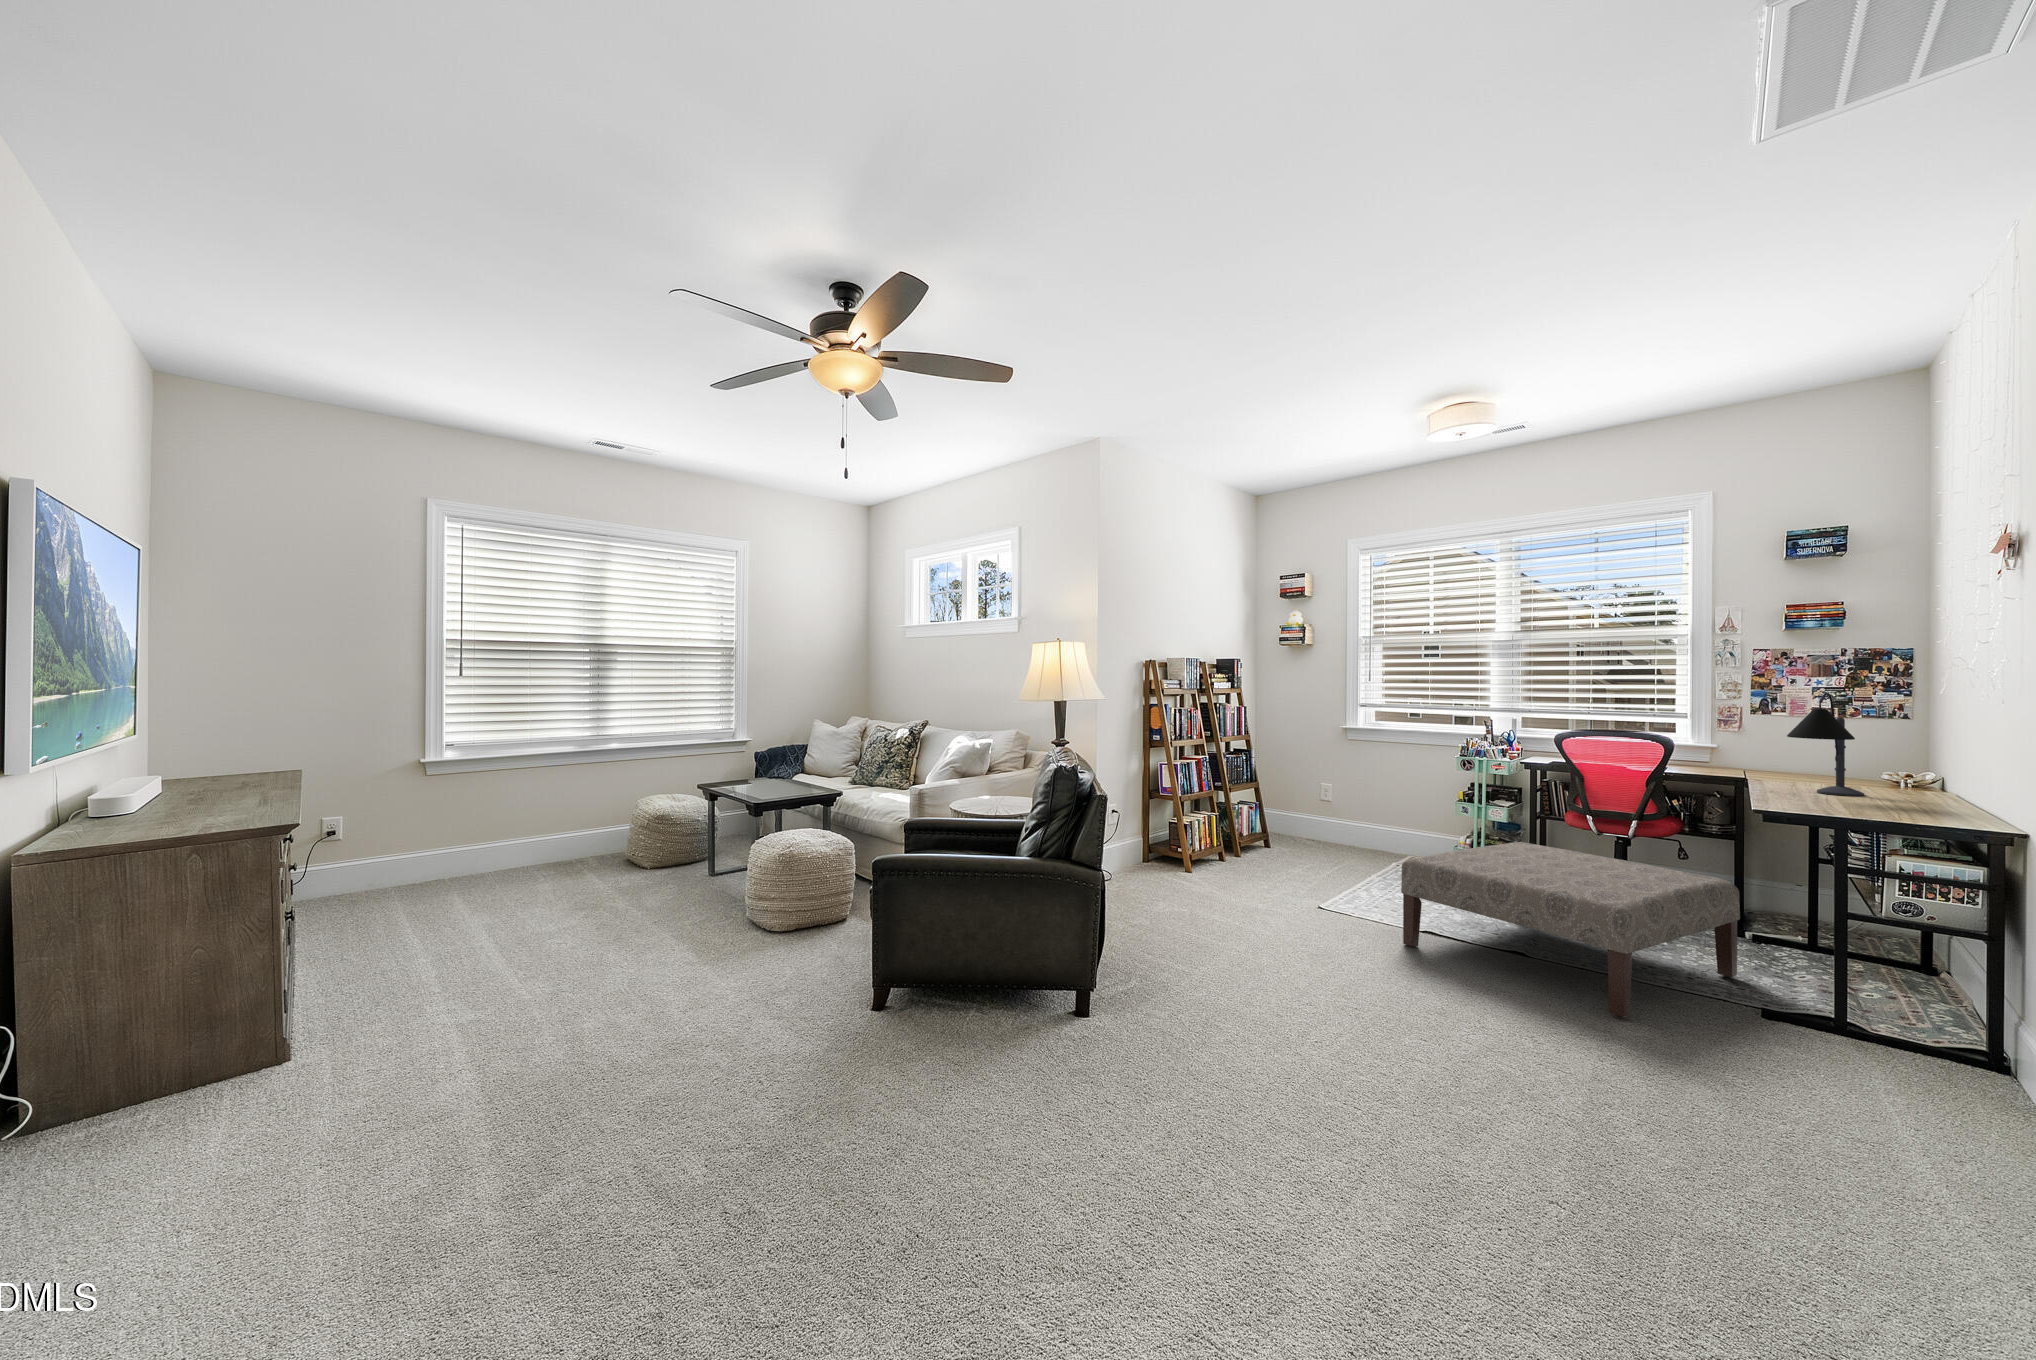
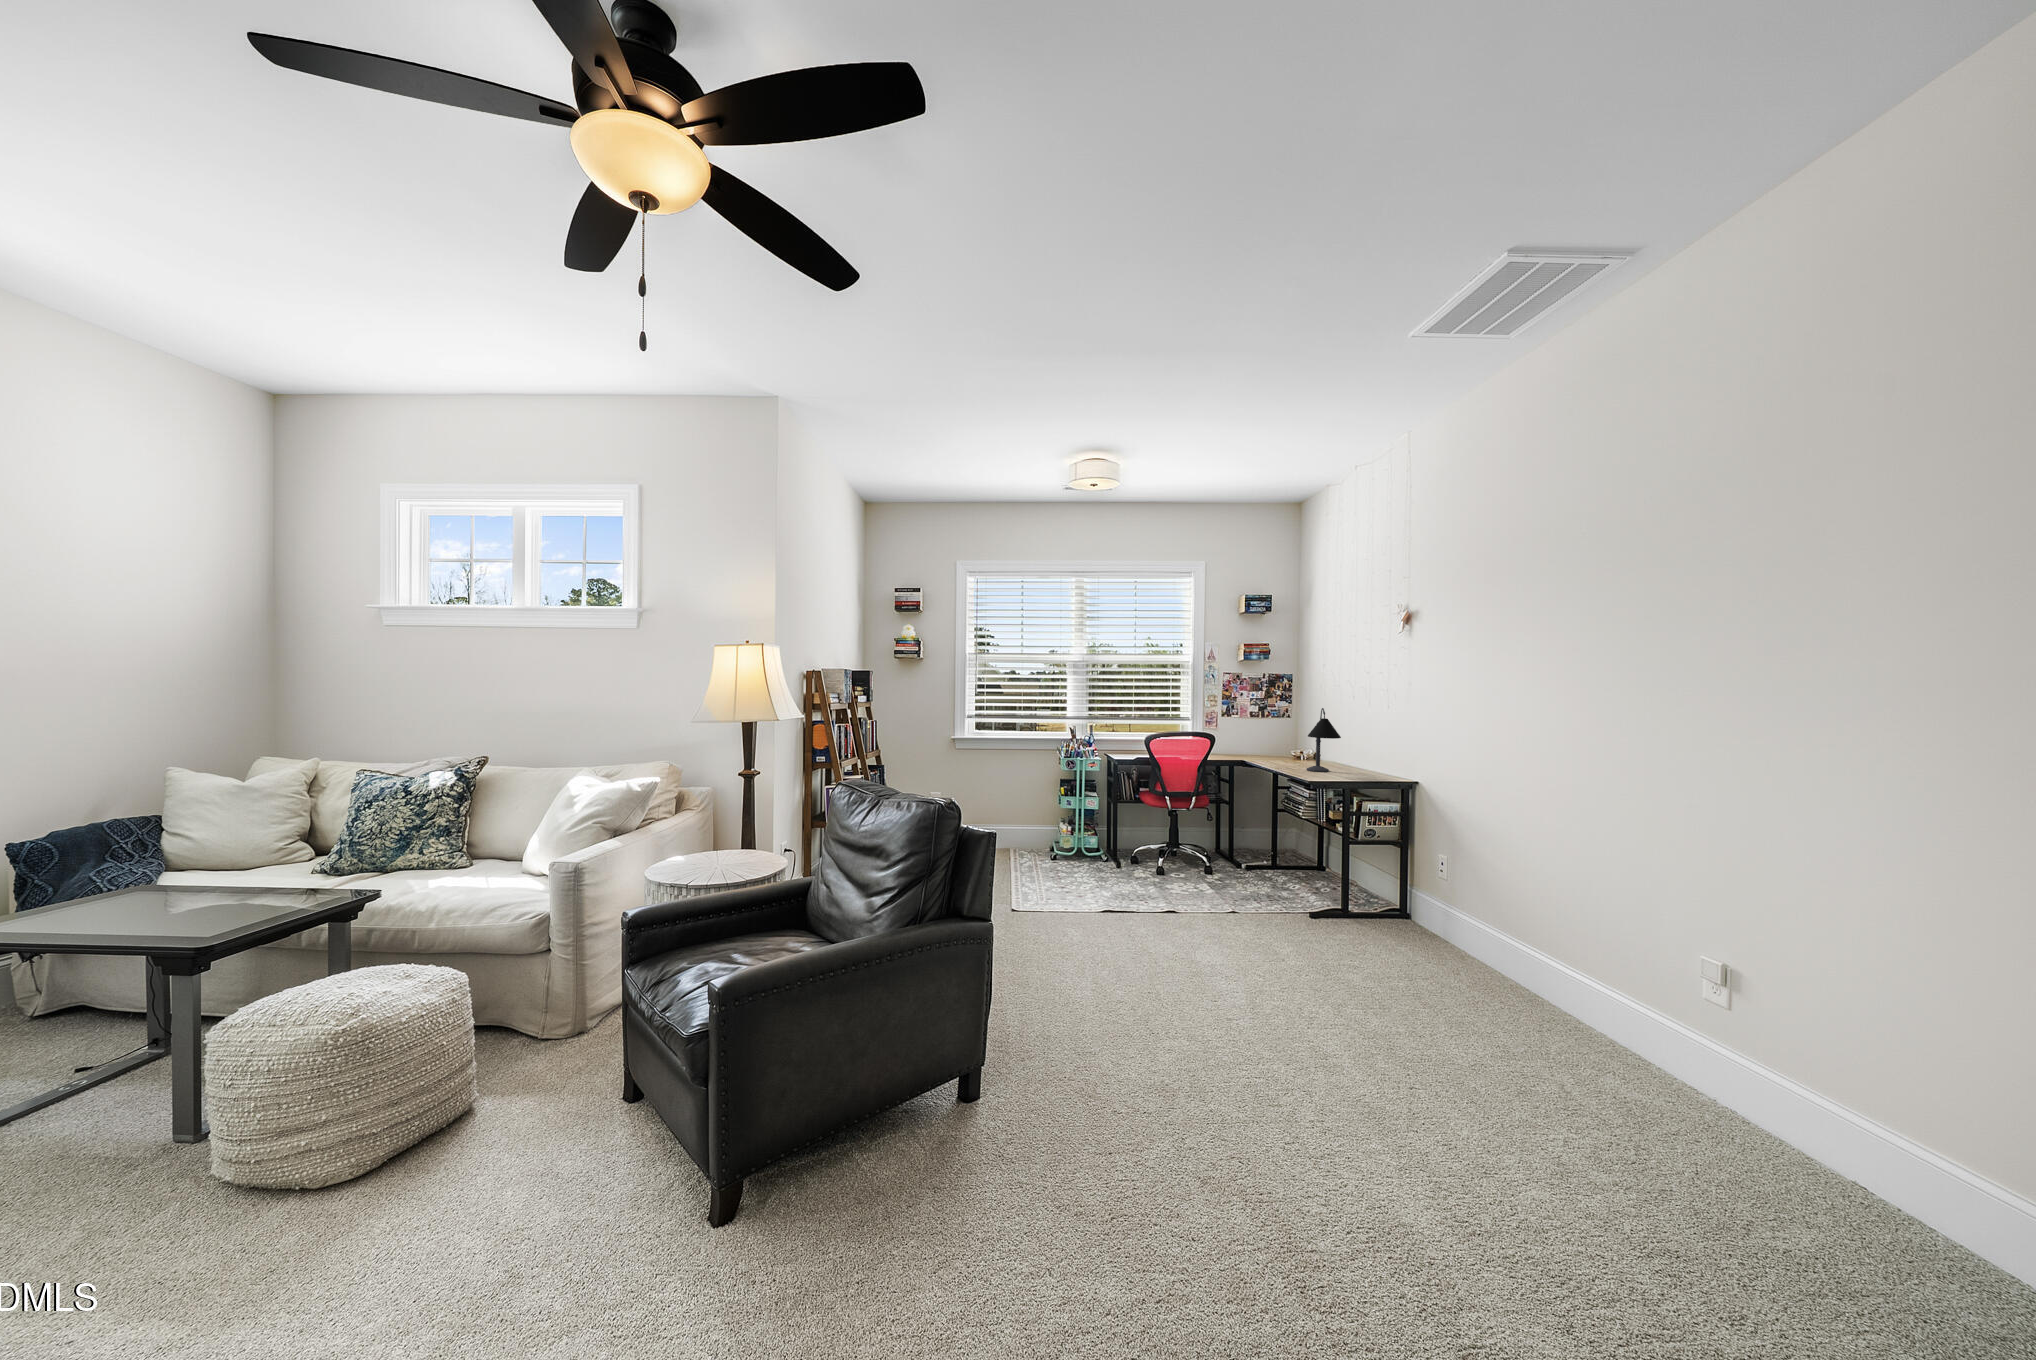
ottoman: present [1401,842,1740,1017] -> none [1115,824,1298,954]

